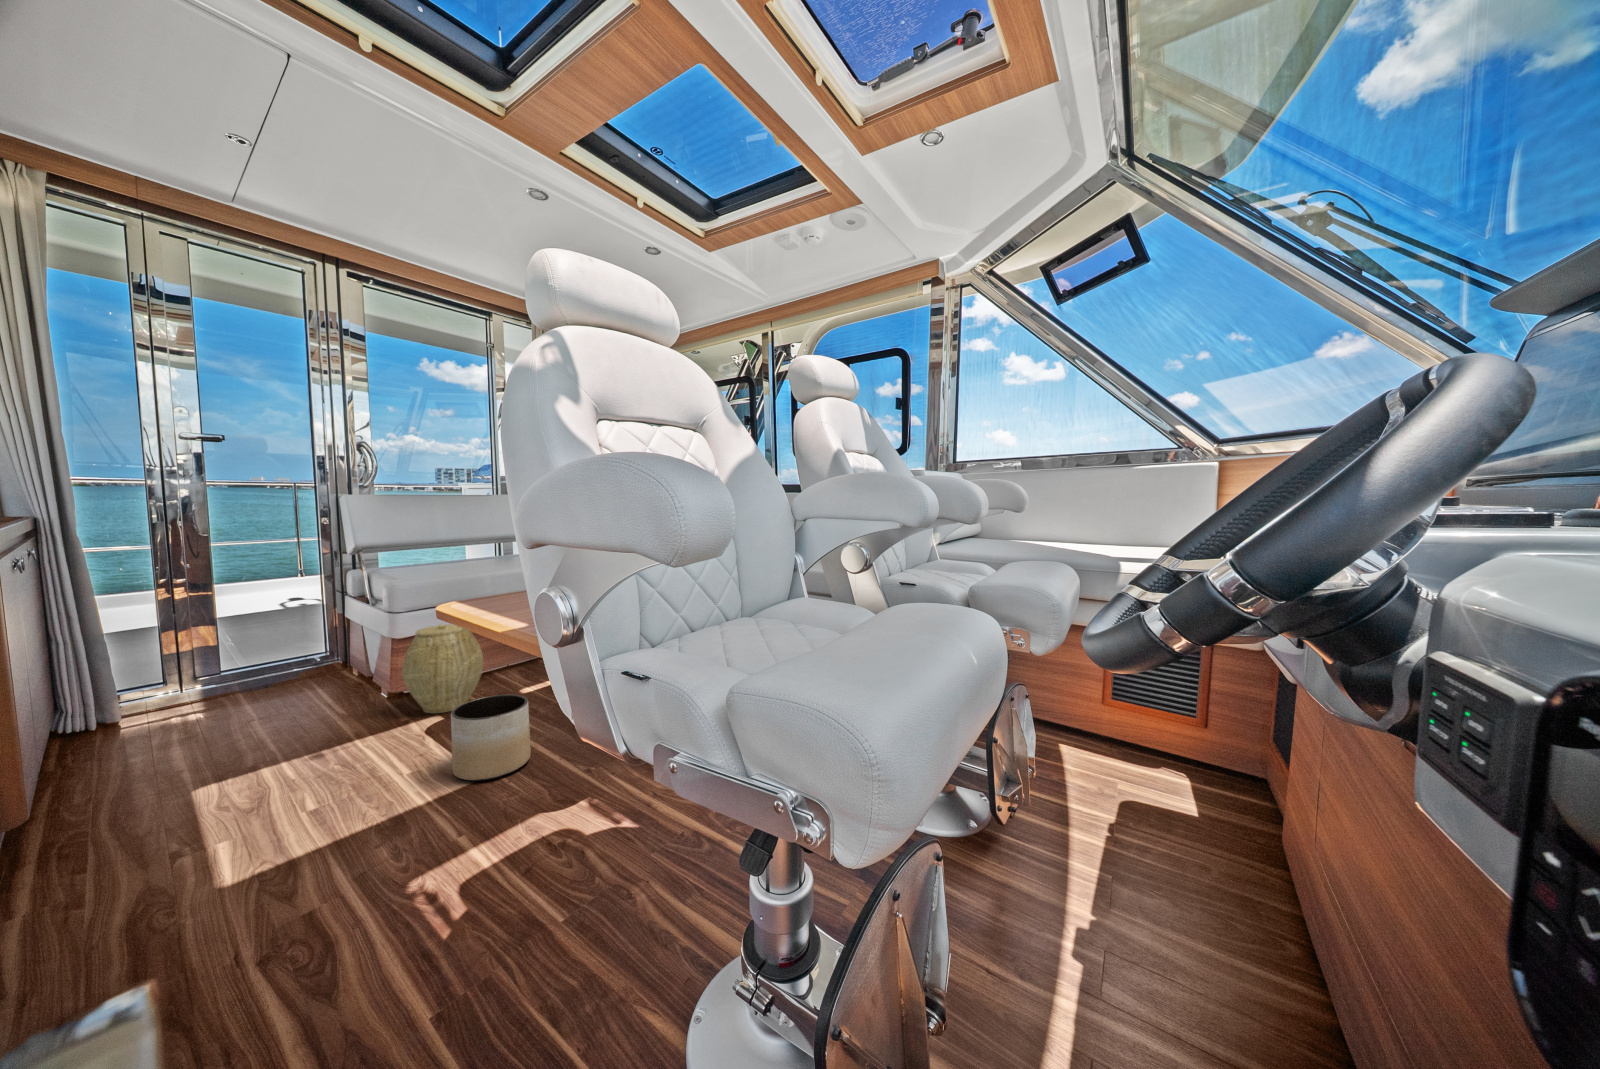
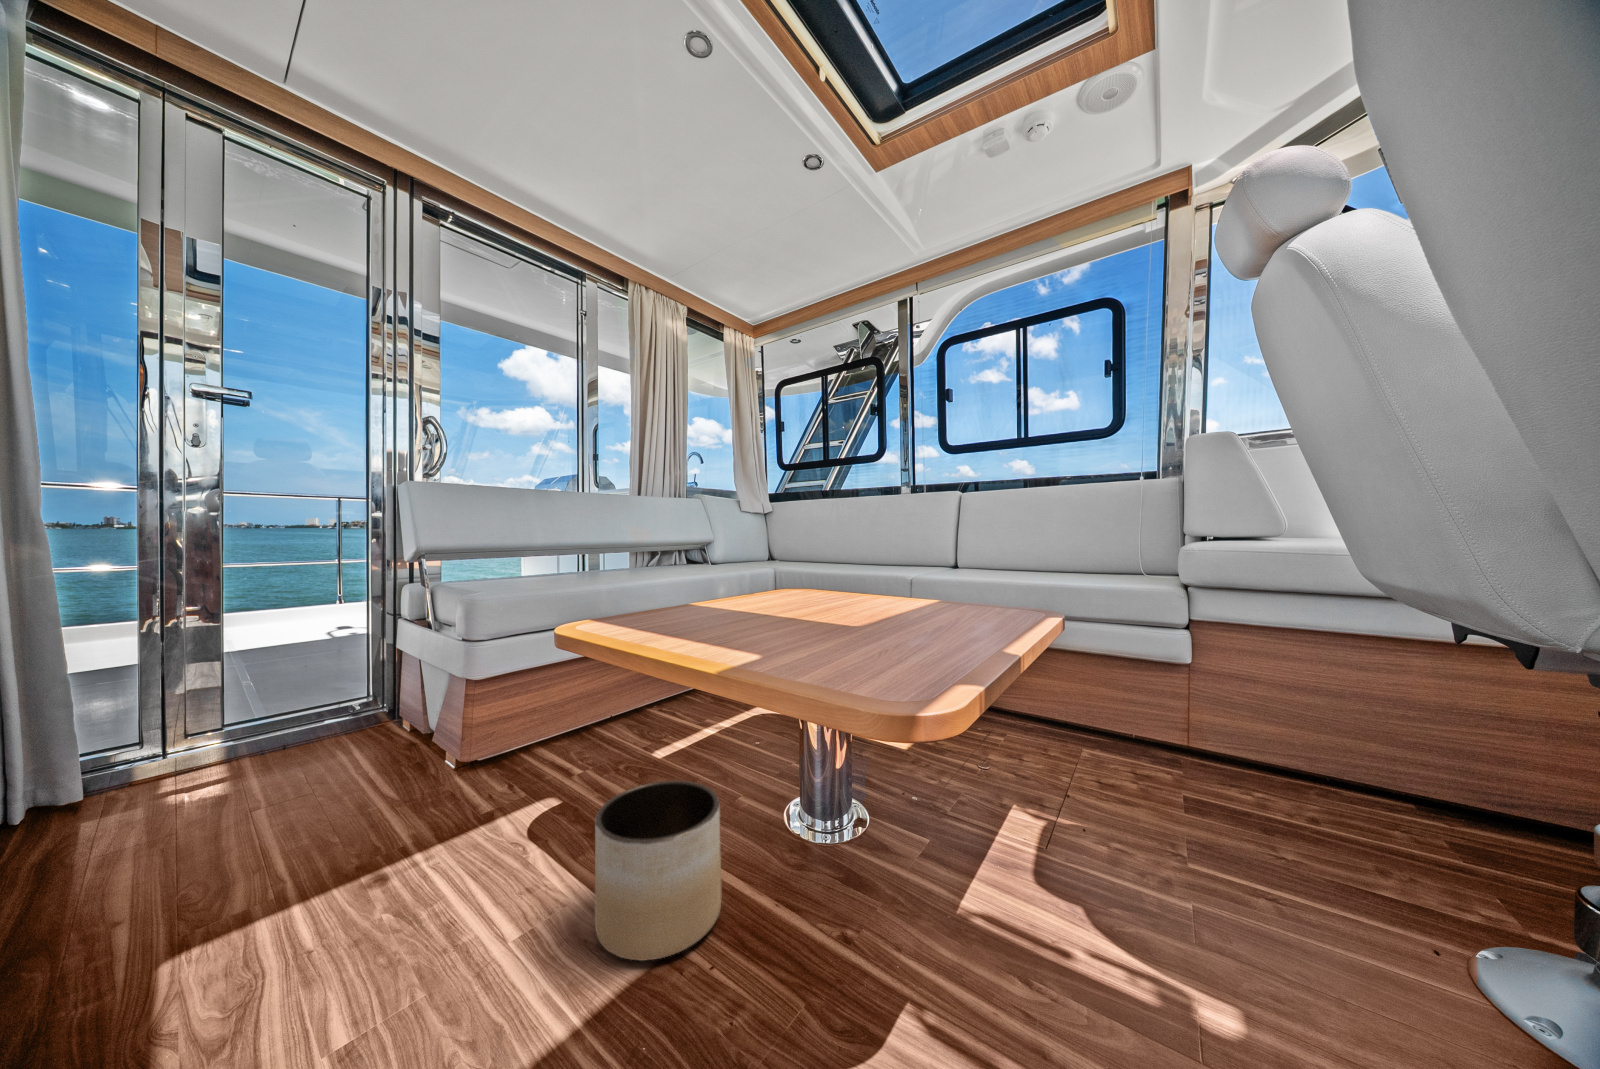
woven basket: present [402,624,484,713] -> none [484,659,596,796]

